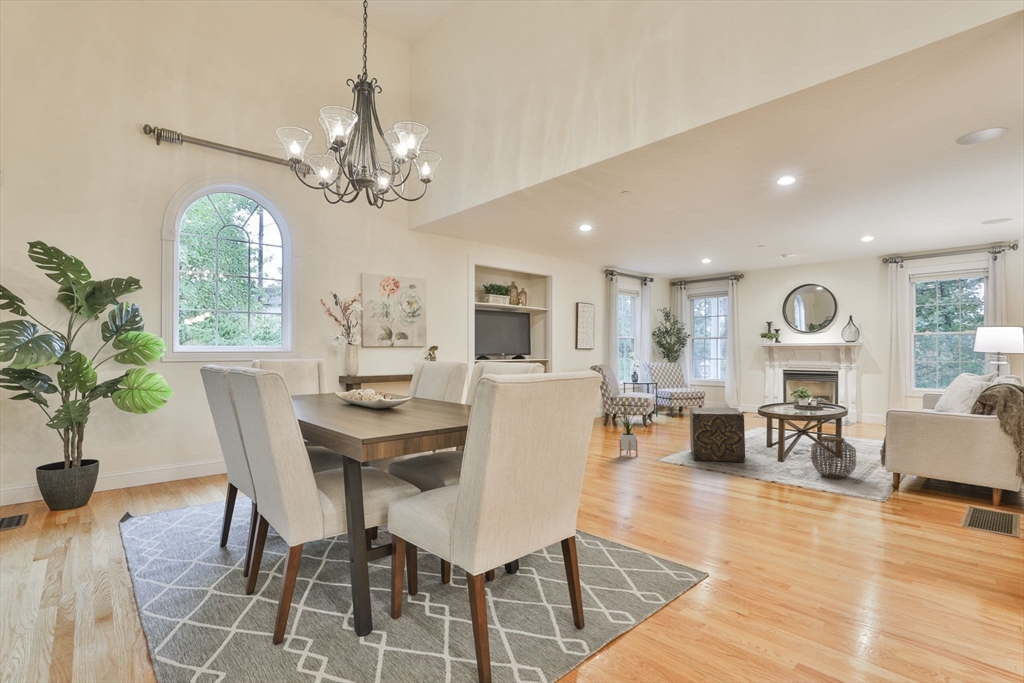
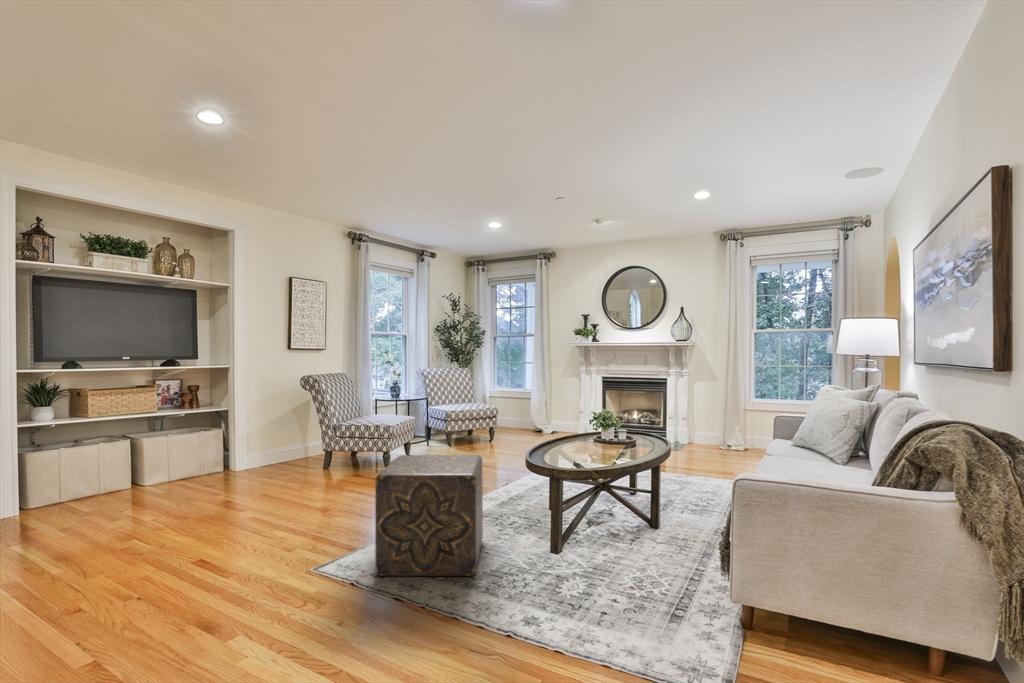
house plant: present [618,403,639,458] -> none [211,440,286,577]
woven basket: present [811,436,856,479] -> none [587,528,671,632]

